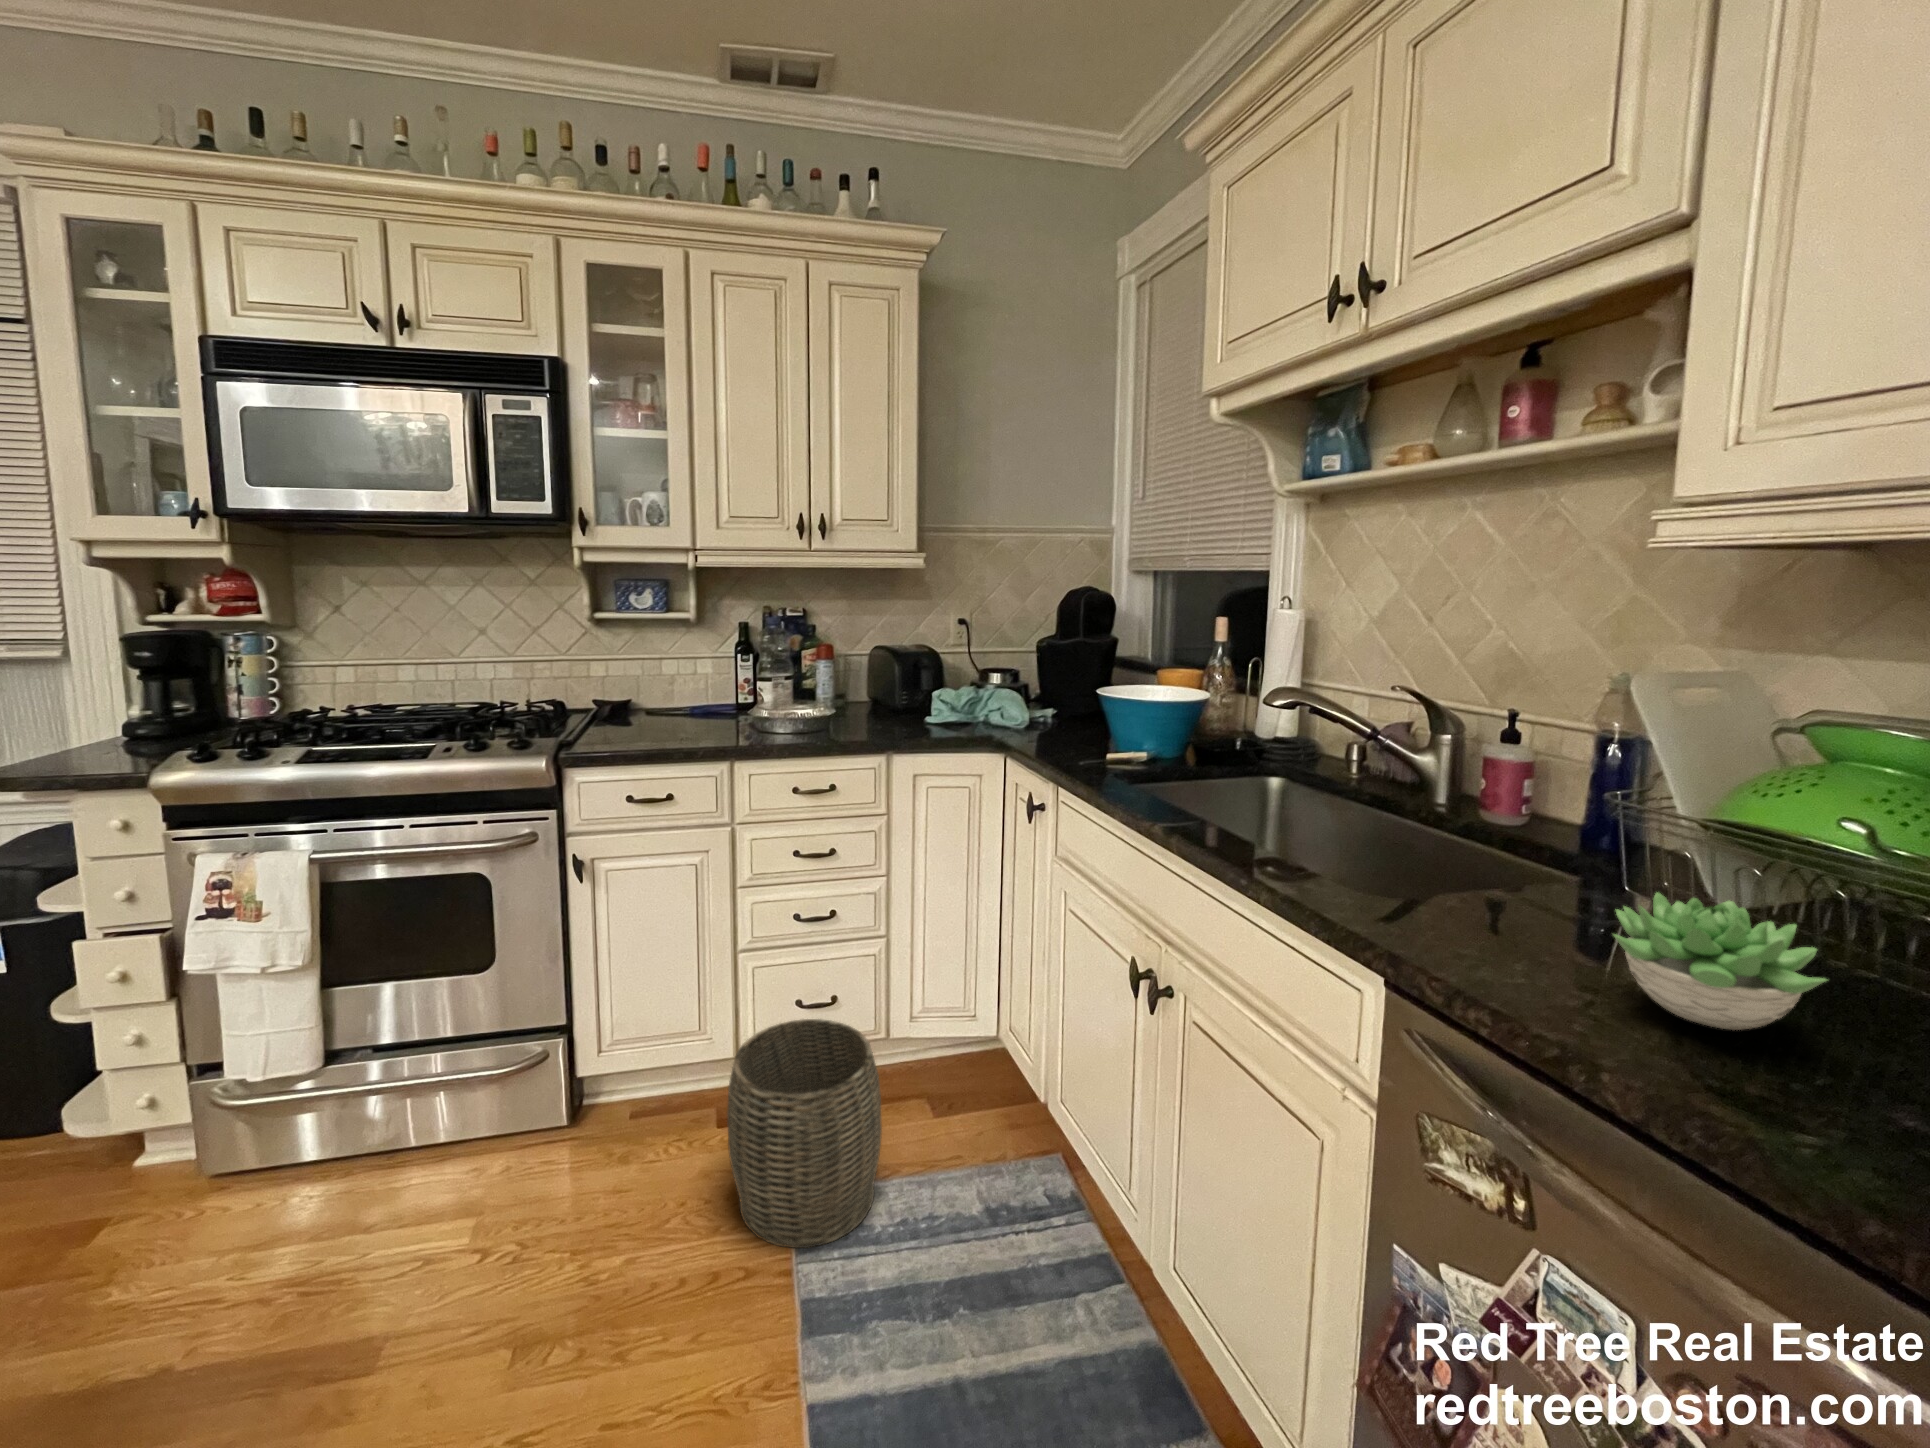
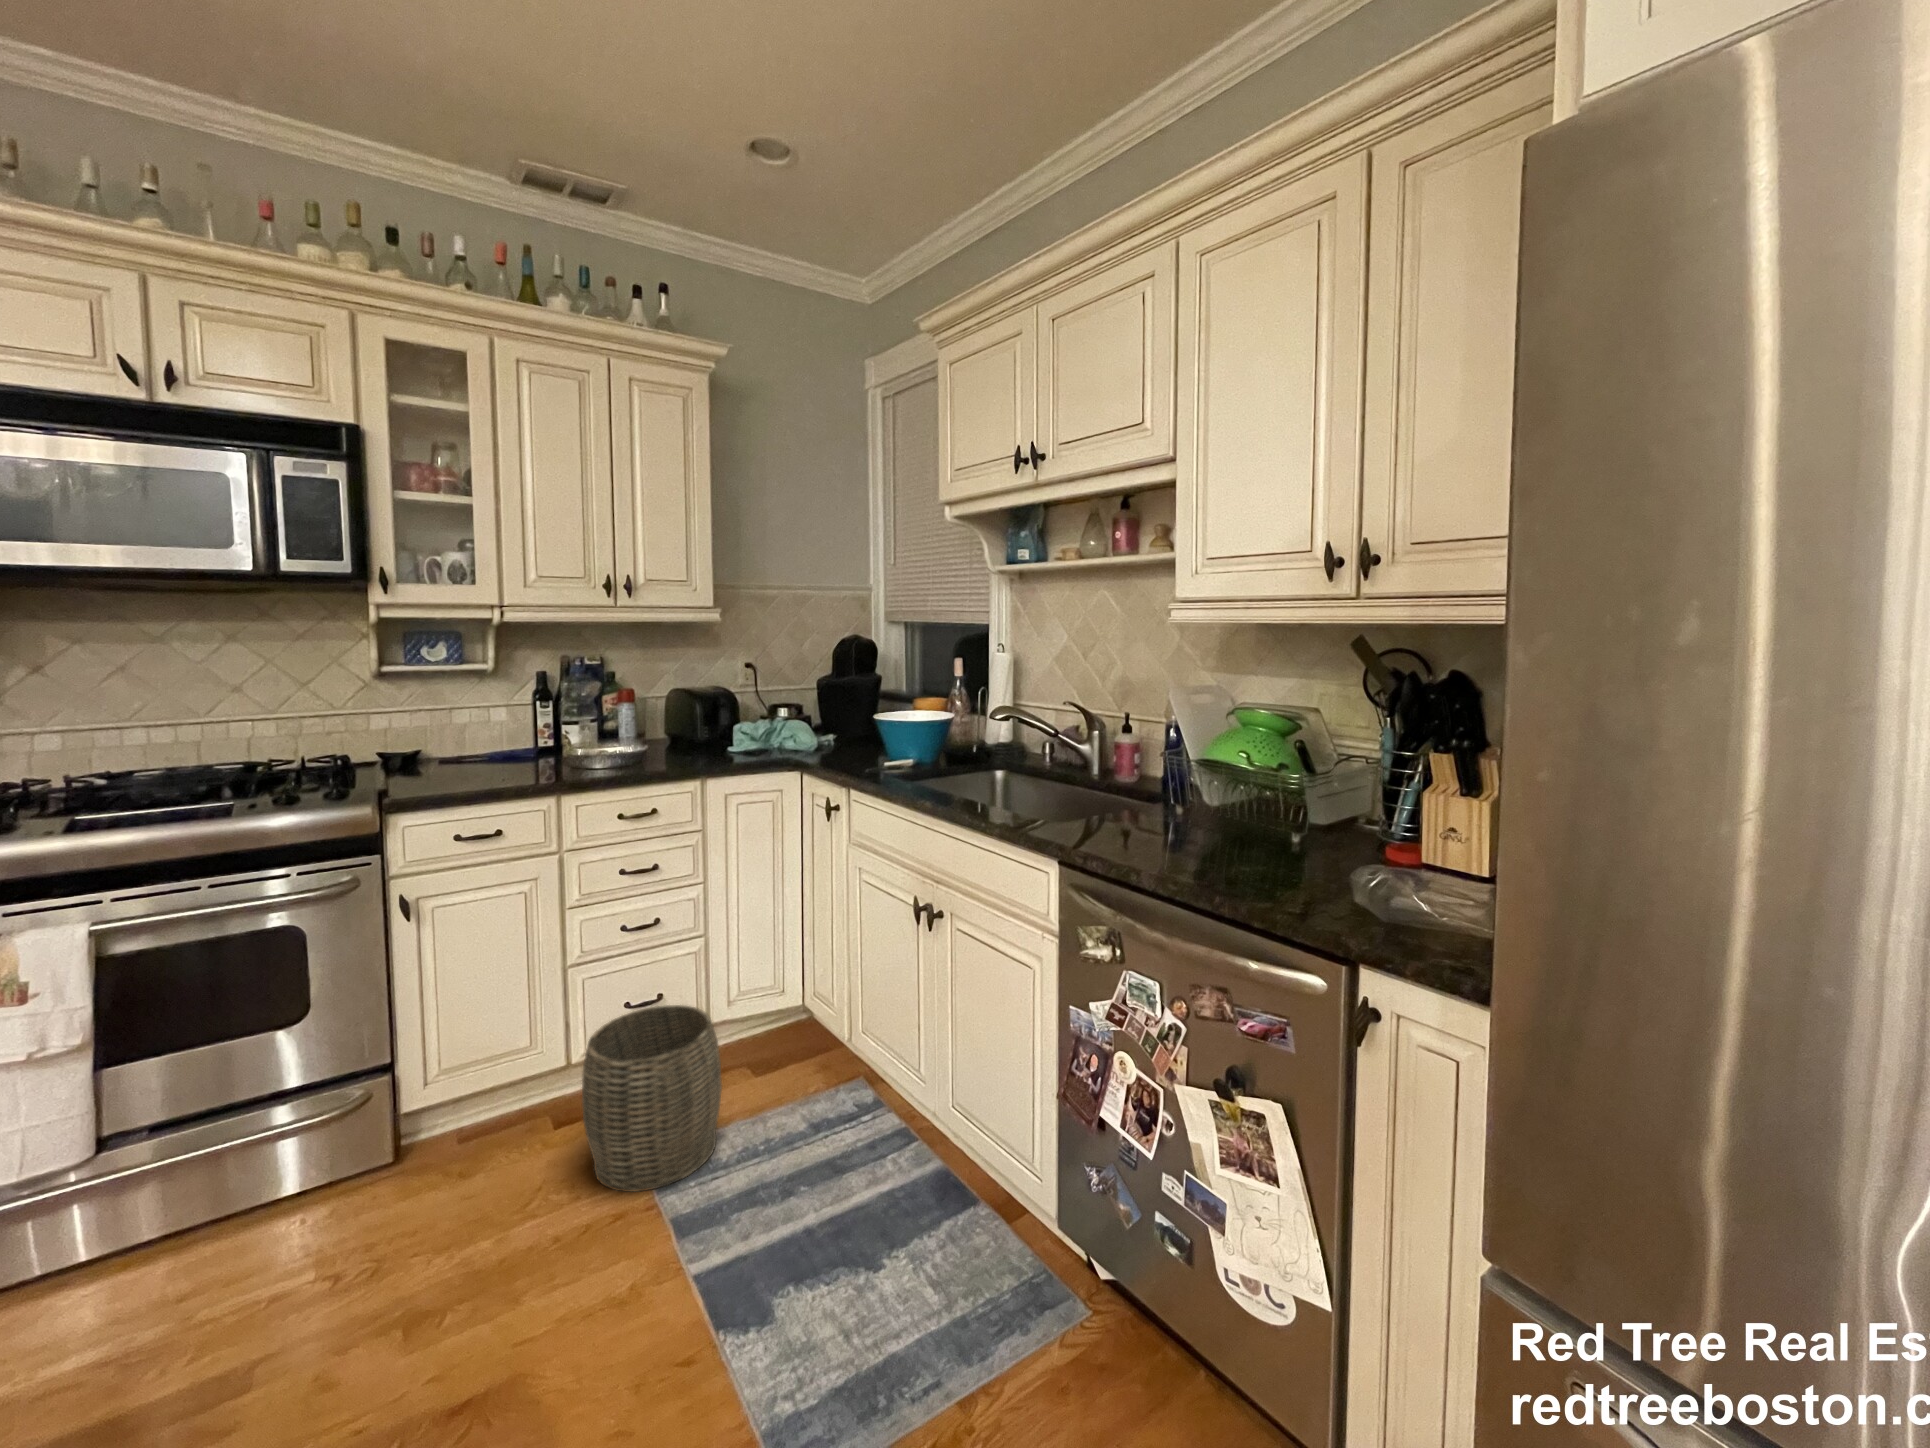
succulent plant: present [1613,892,1827,1030] -> none [1147,793,1223,850]

